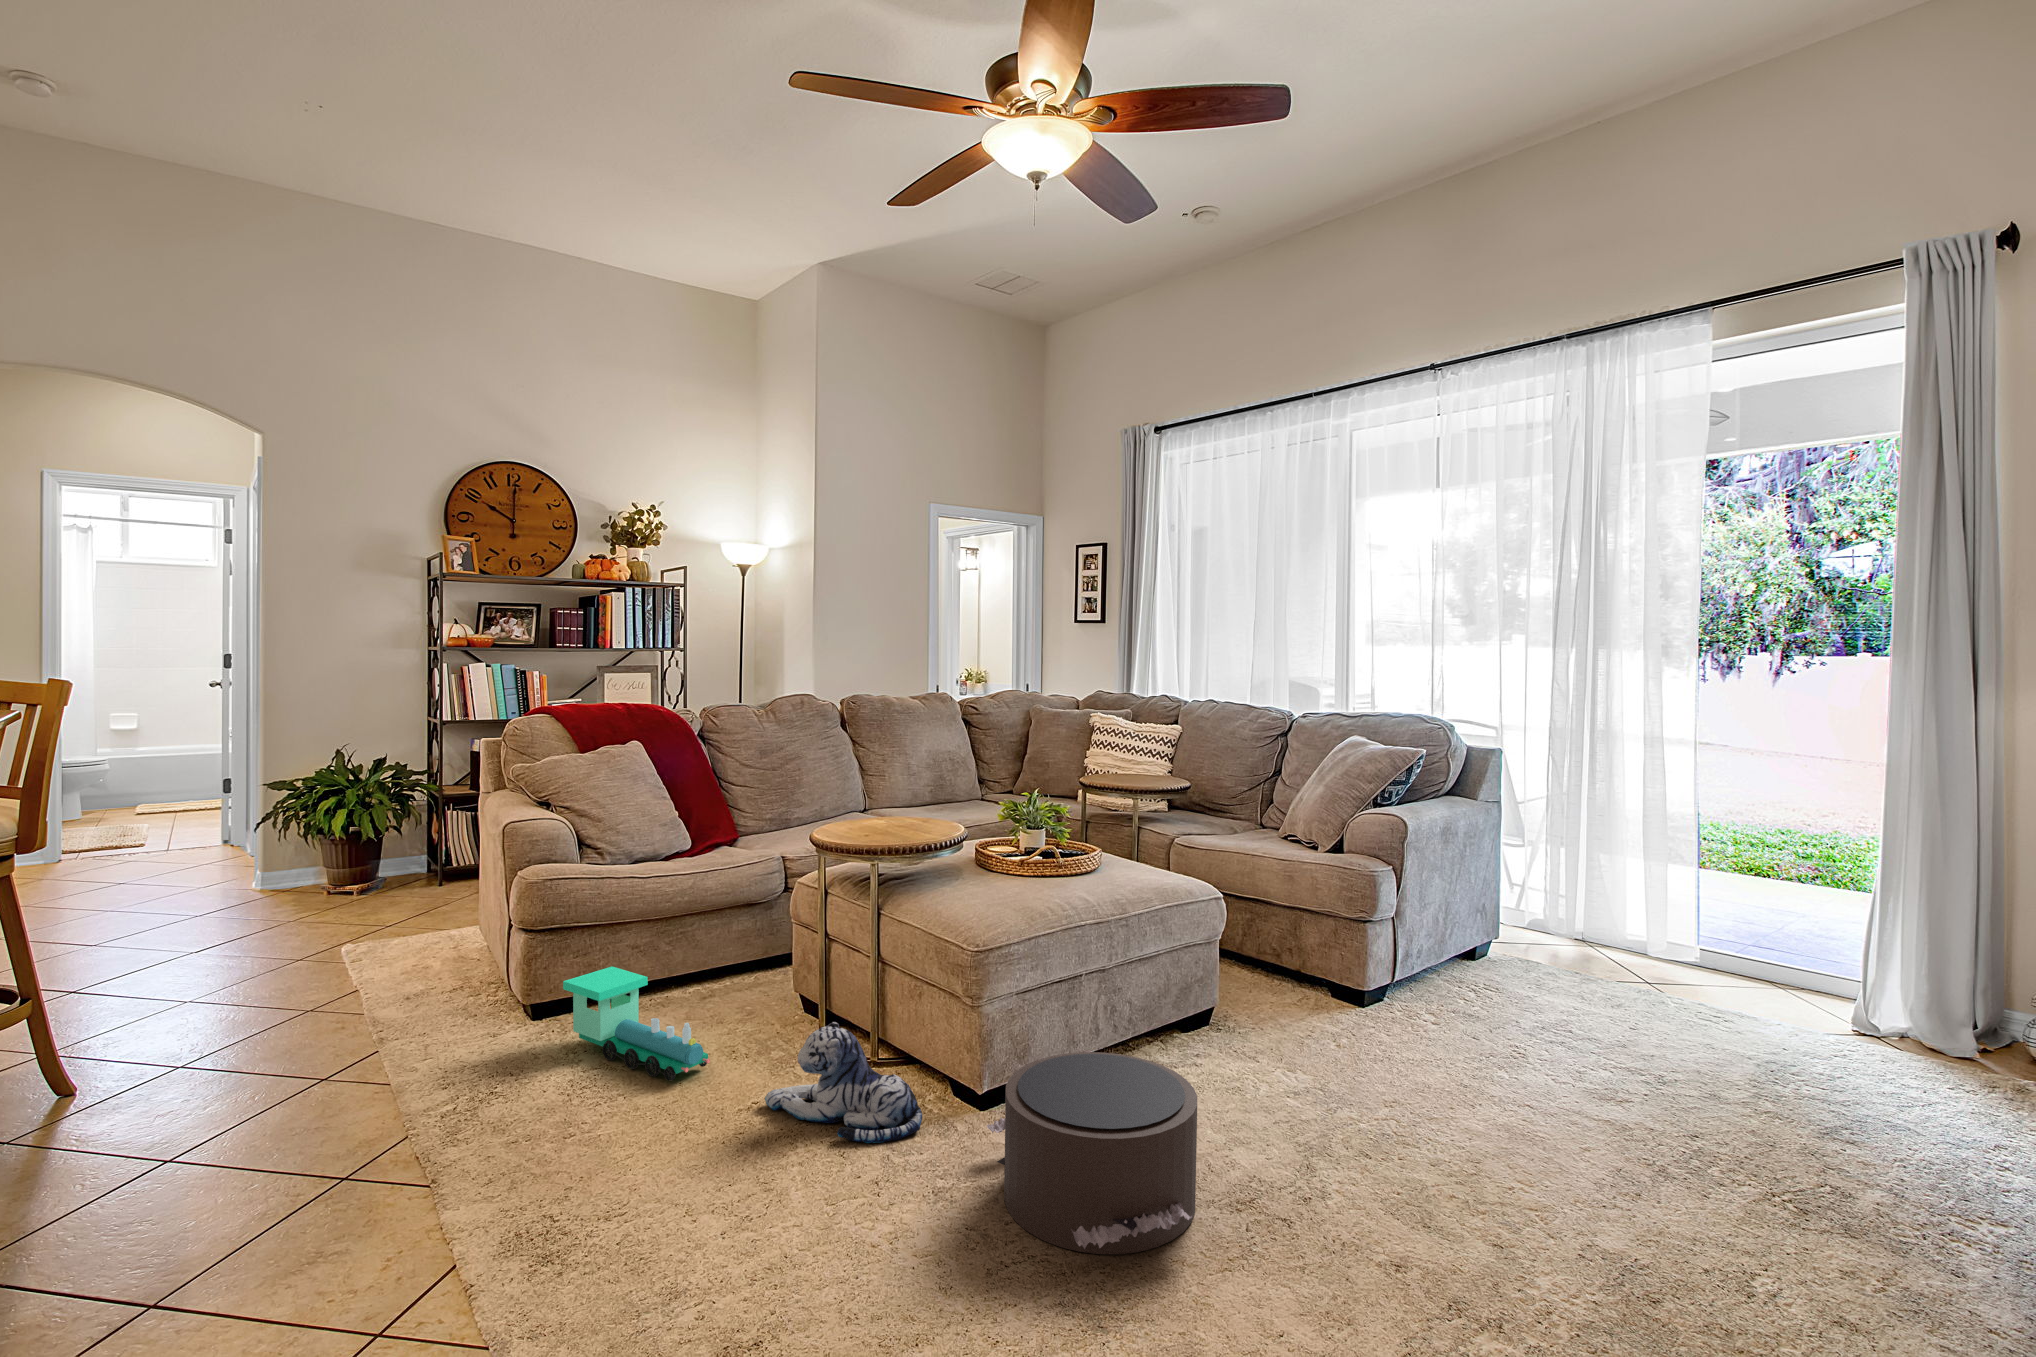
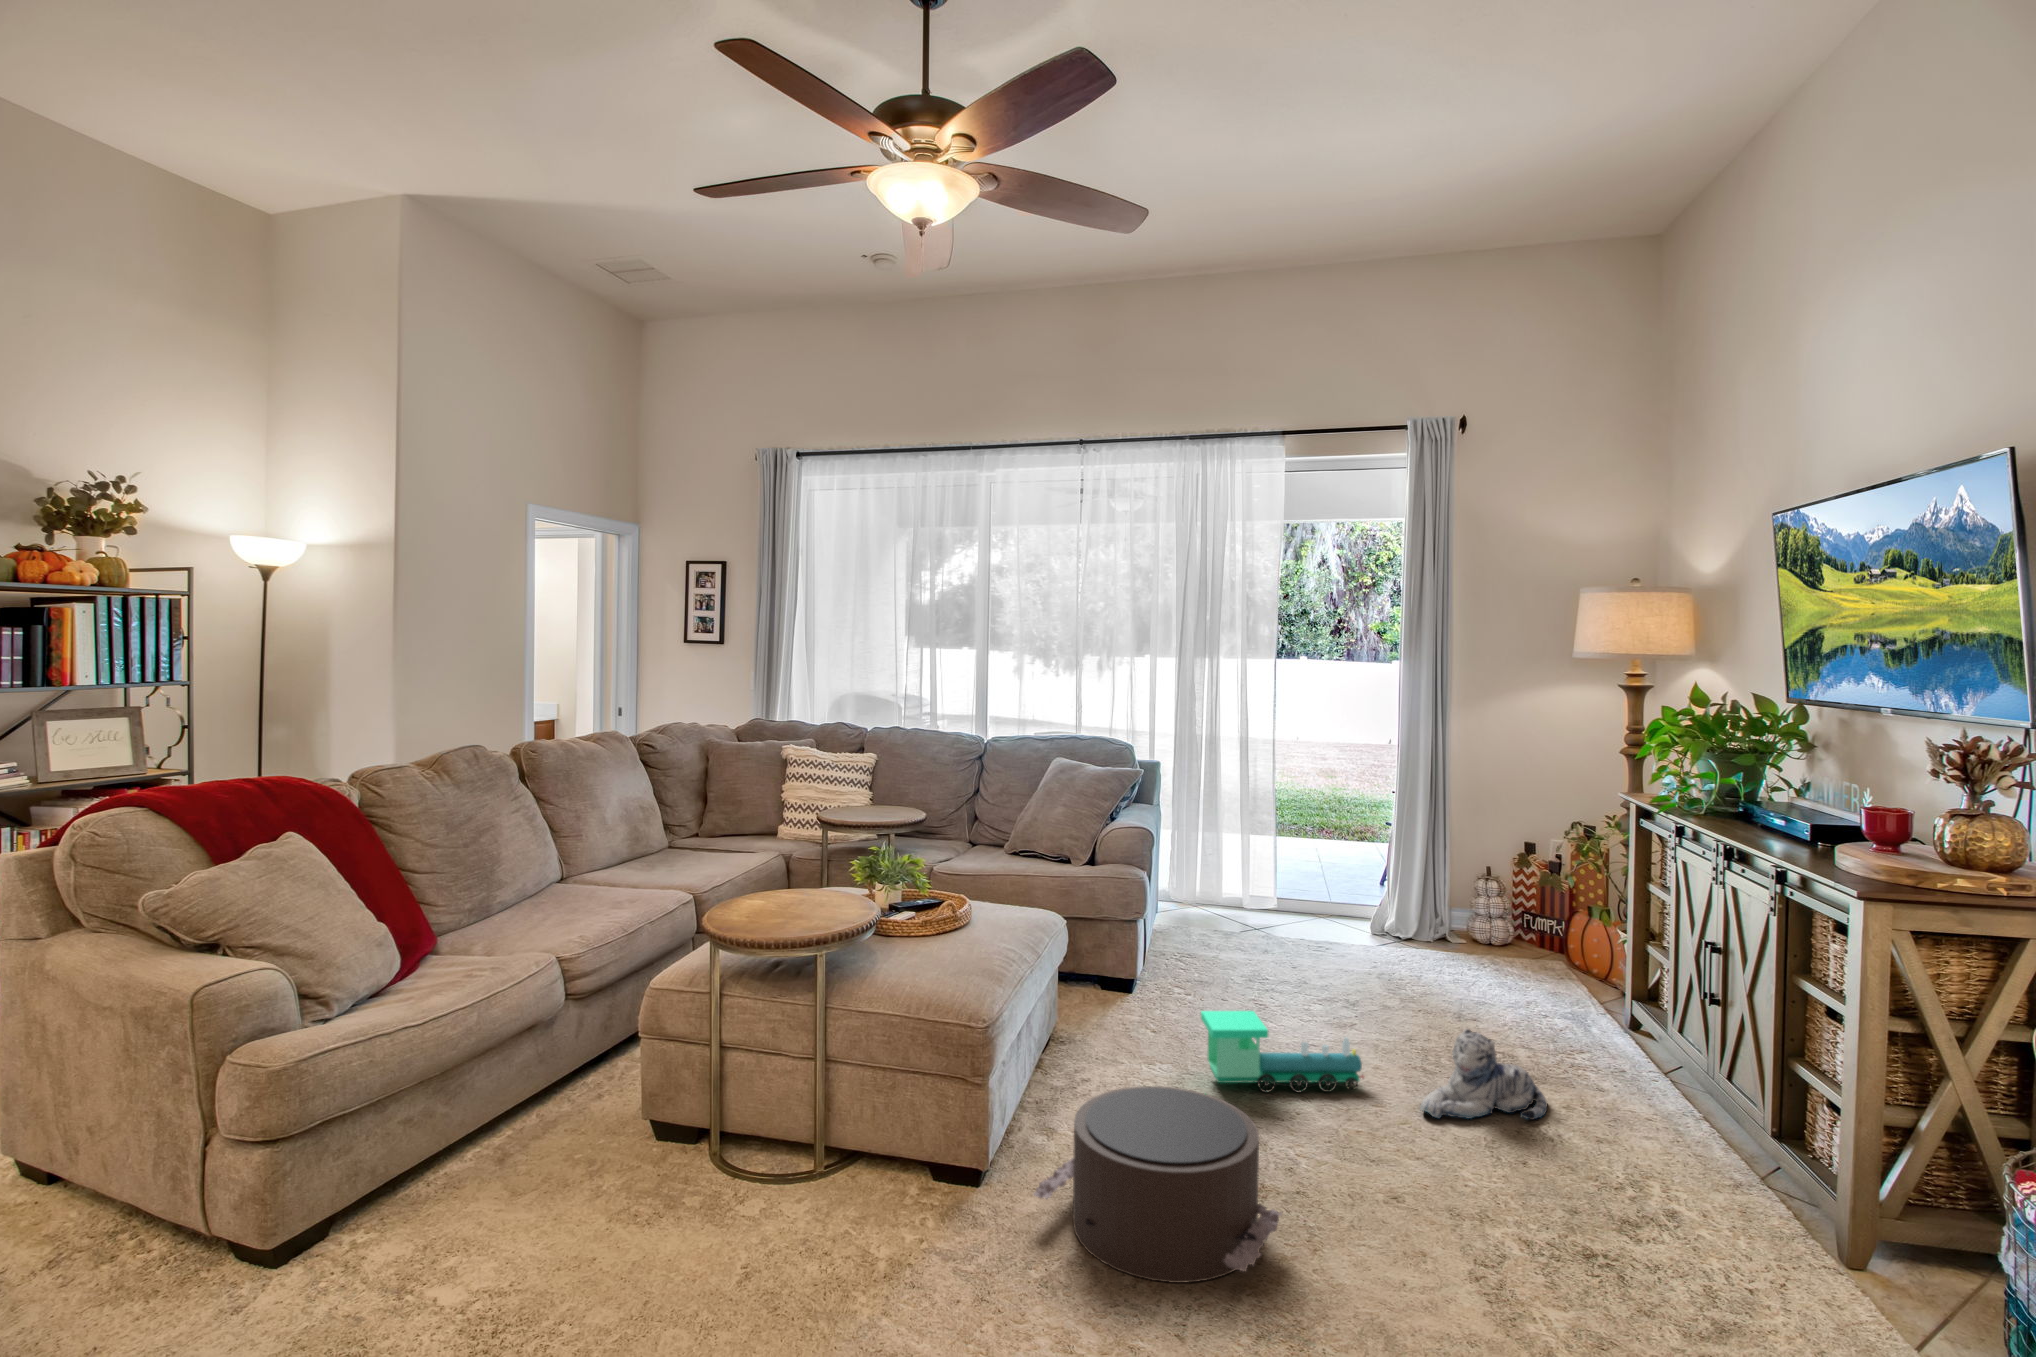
toy train: present [563,966,710,1081] -> present [1201,1011,1364,1093]
plush toy: present [765,1022,922,1143] -> present [1420,1029,1548,1120]

